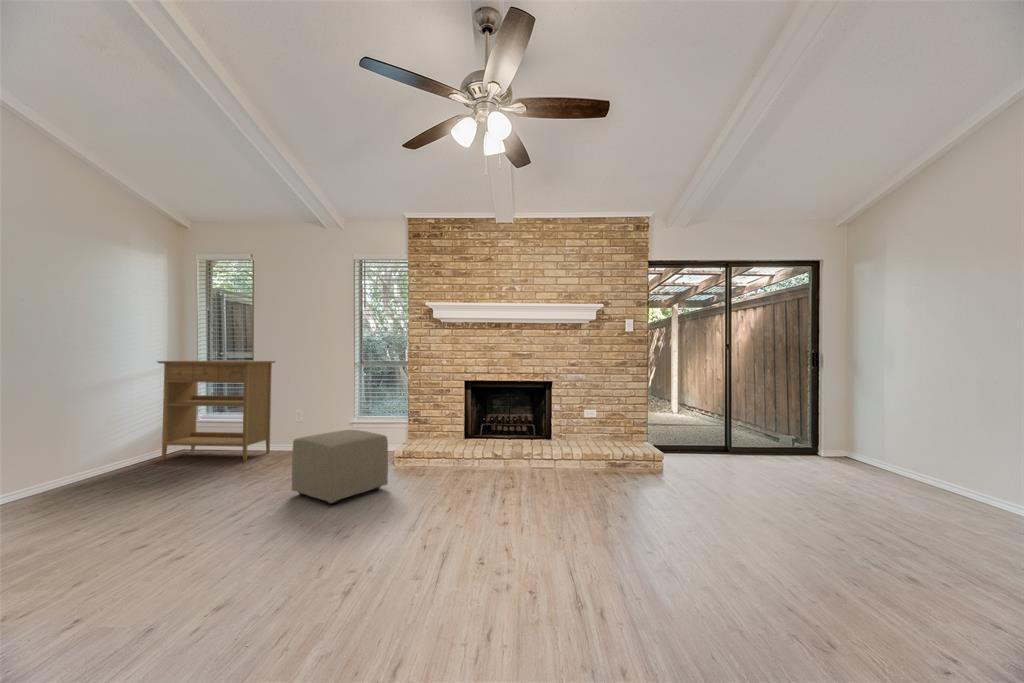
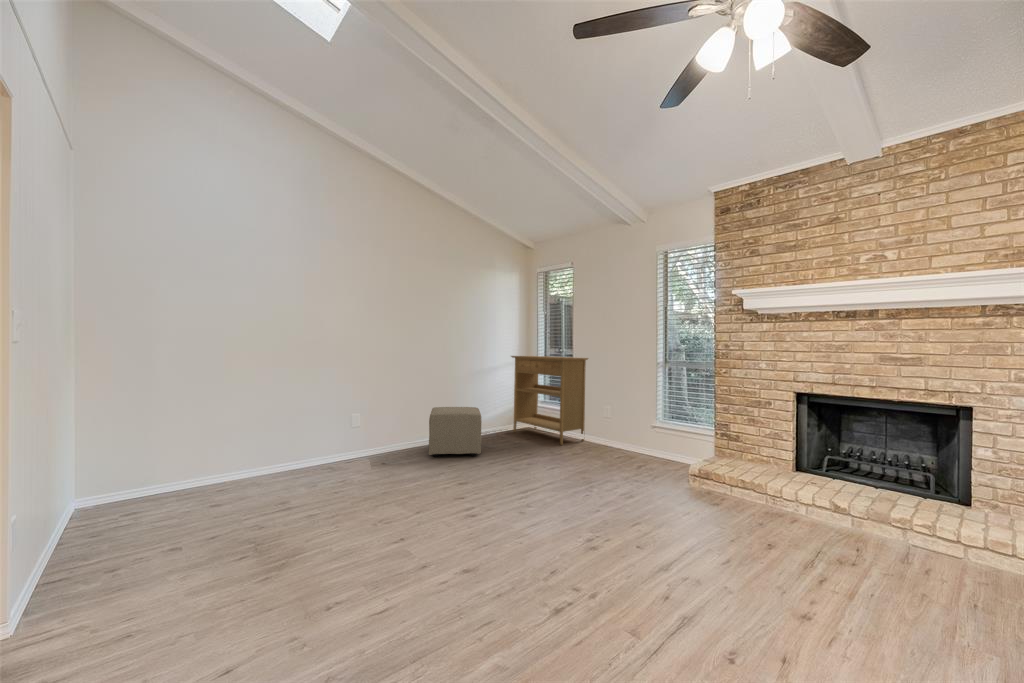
ottoman: present [292,430,388,504] -> present [429,407,482,457]

